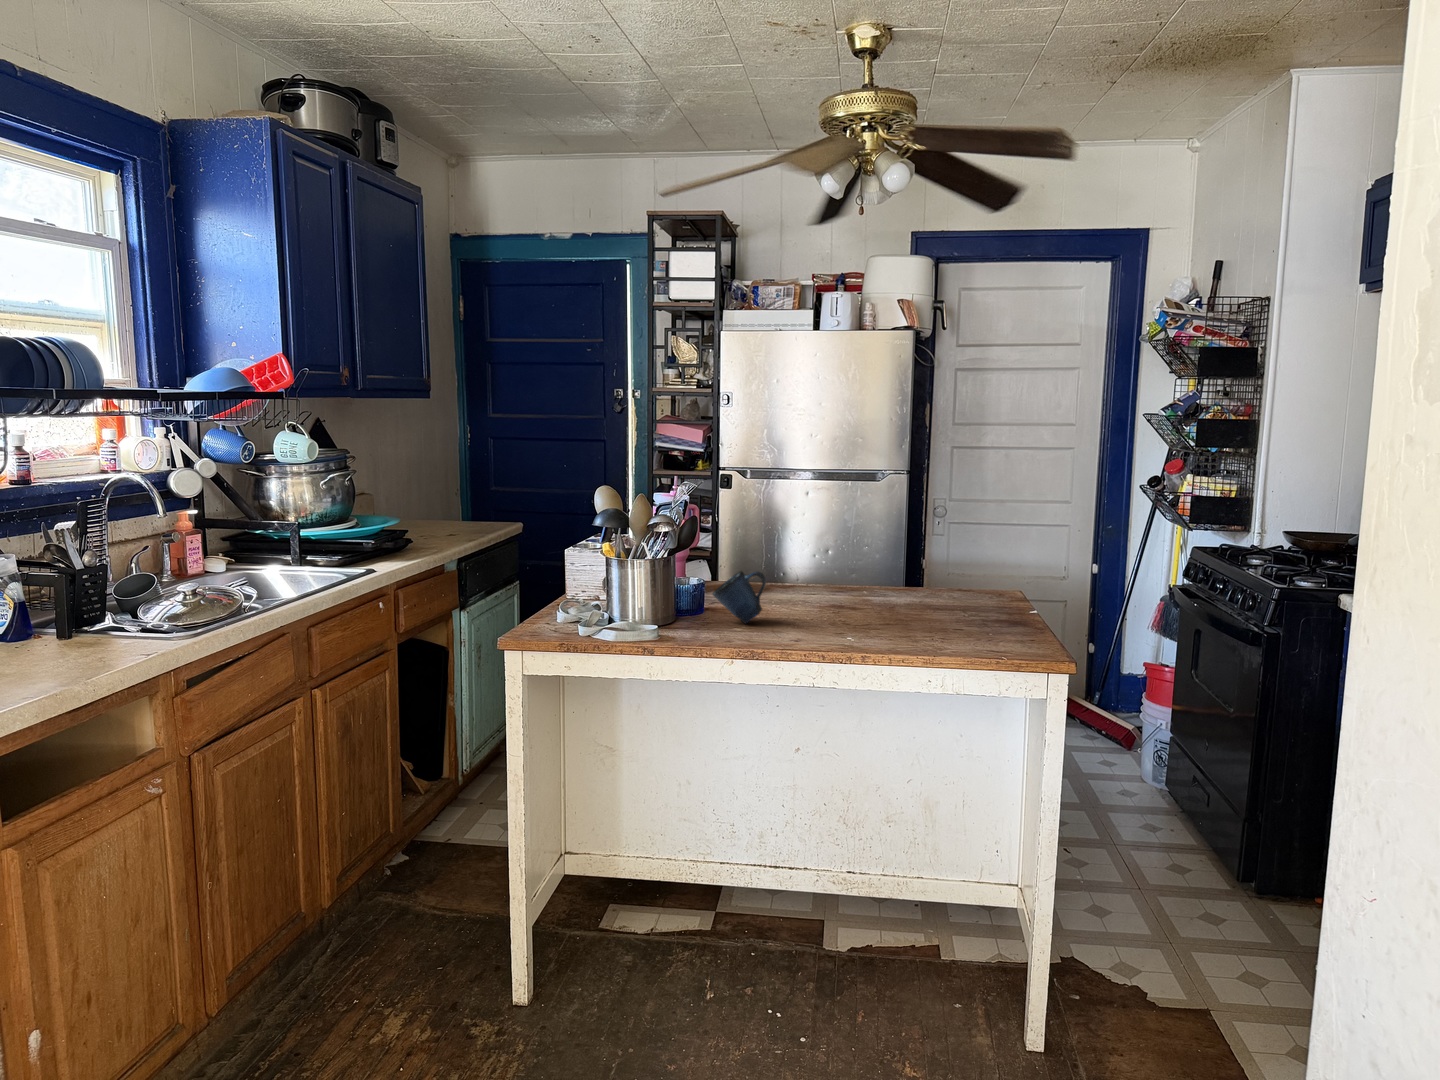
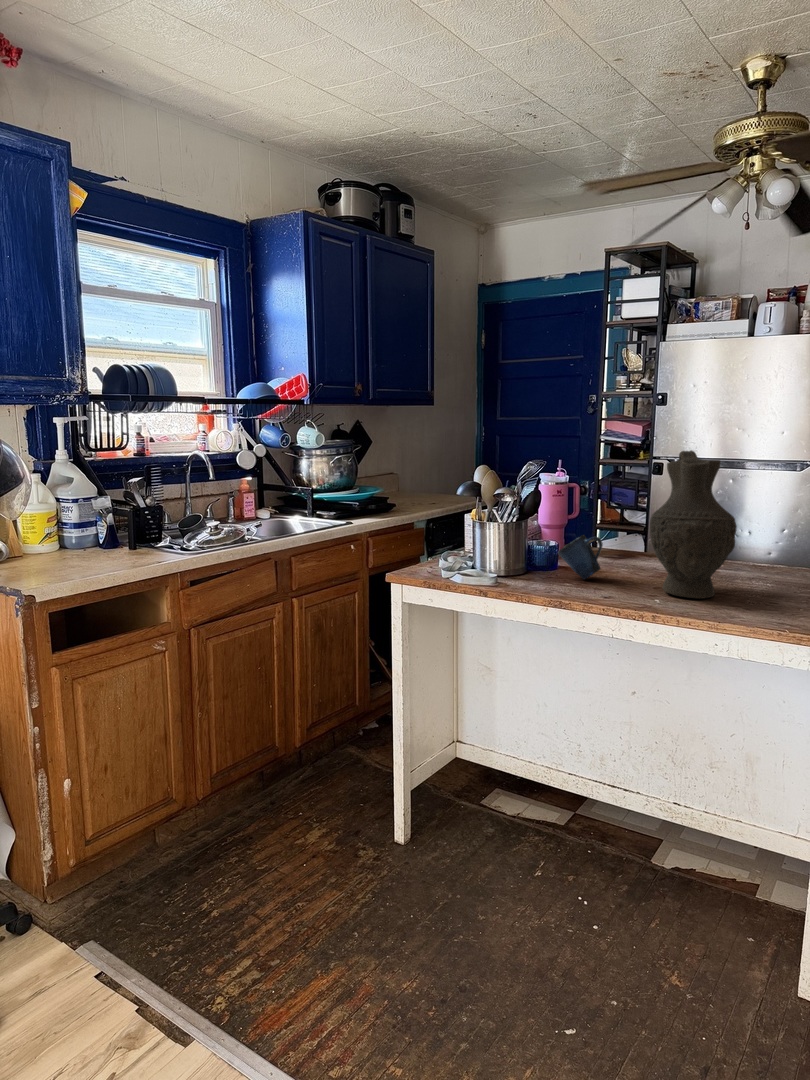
decorative vase: none [820,469,912,633] -> present [650,450,737,599]

